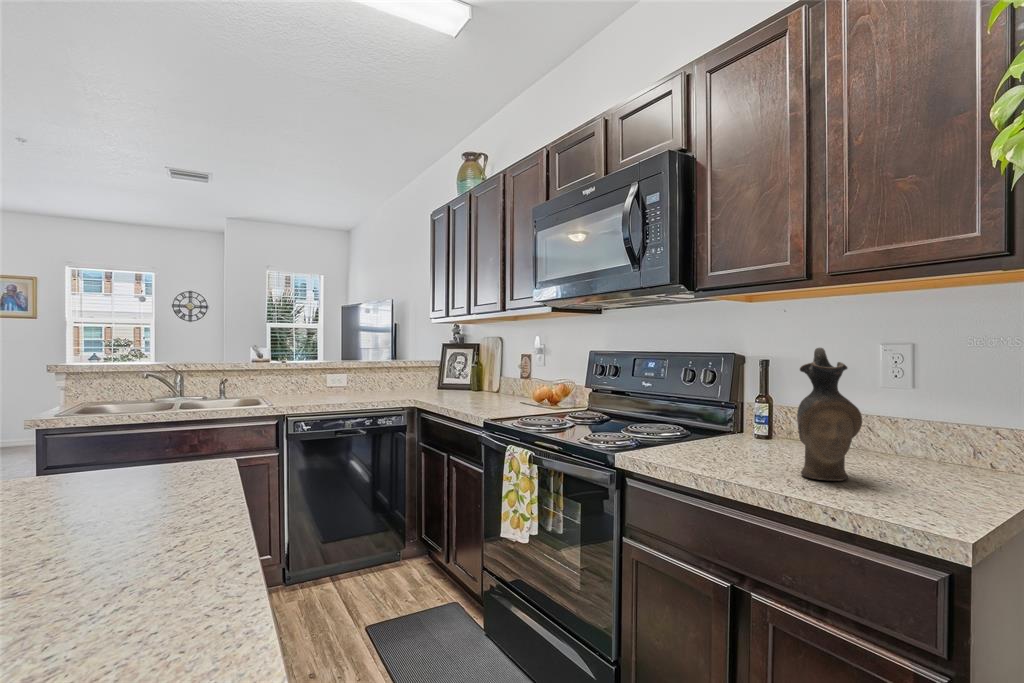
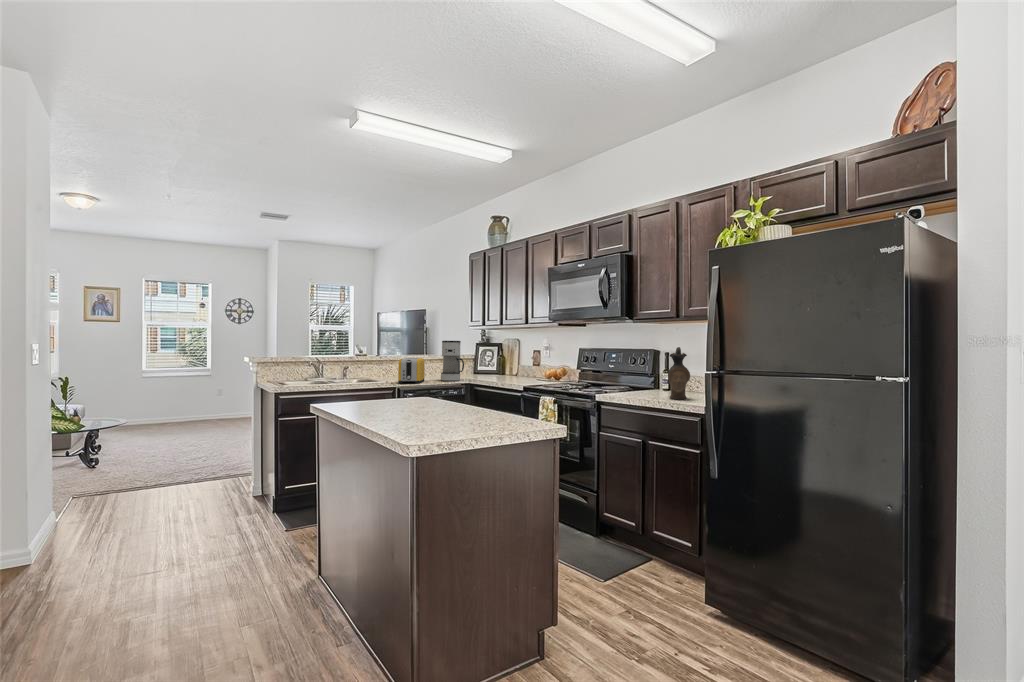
coffee maker: none [367,338,407,404] -> present [441,341,464,381]
toaster: none [292,366,345,409] -> present [398,358,425,383]

